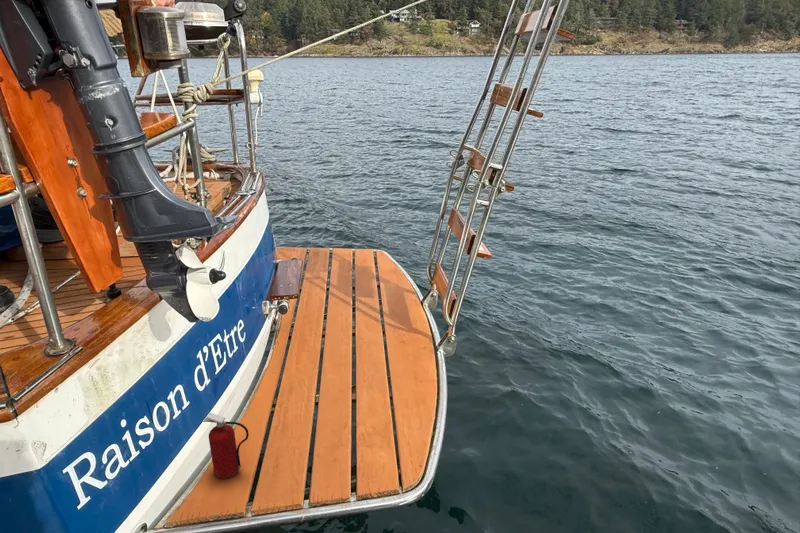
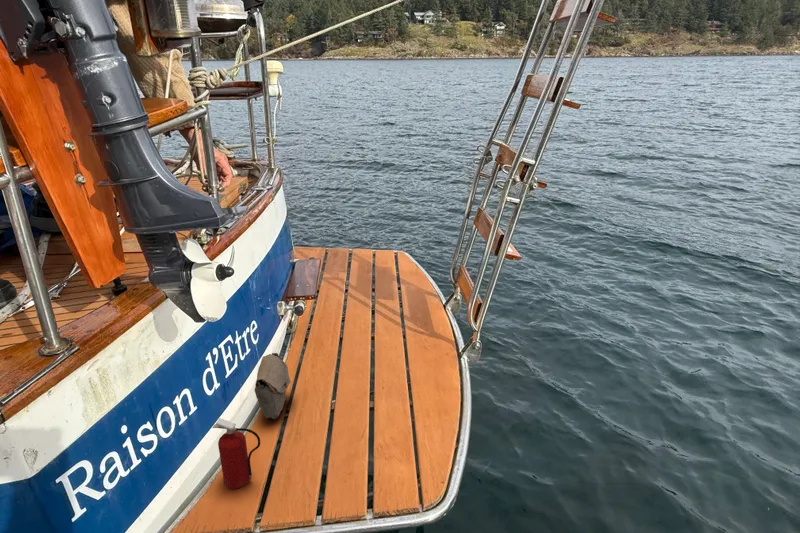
bag: none [241,350,276,413] -> present [254,353,291,419]

